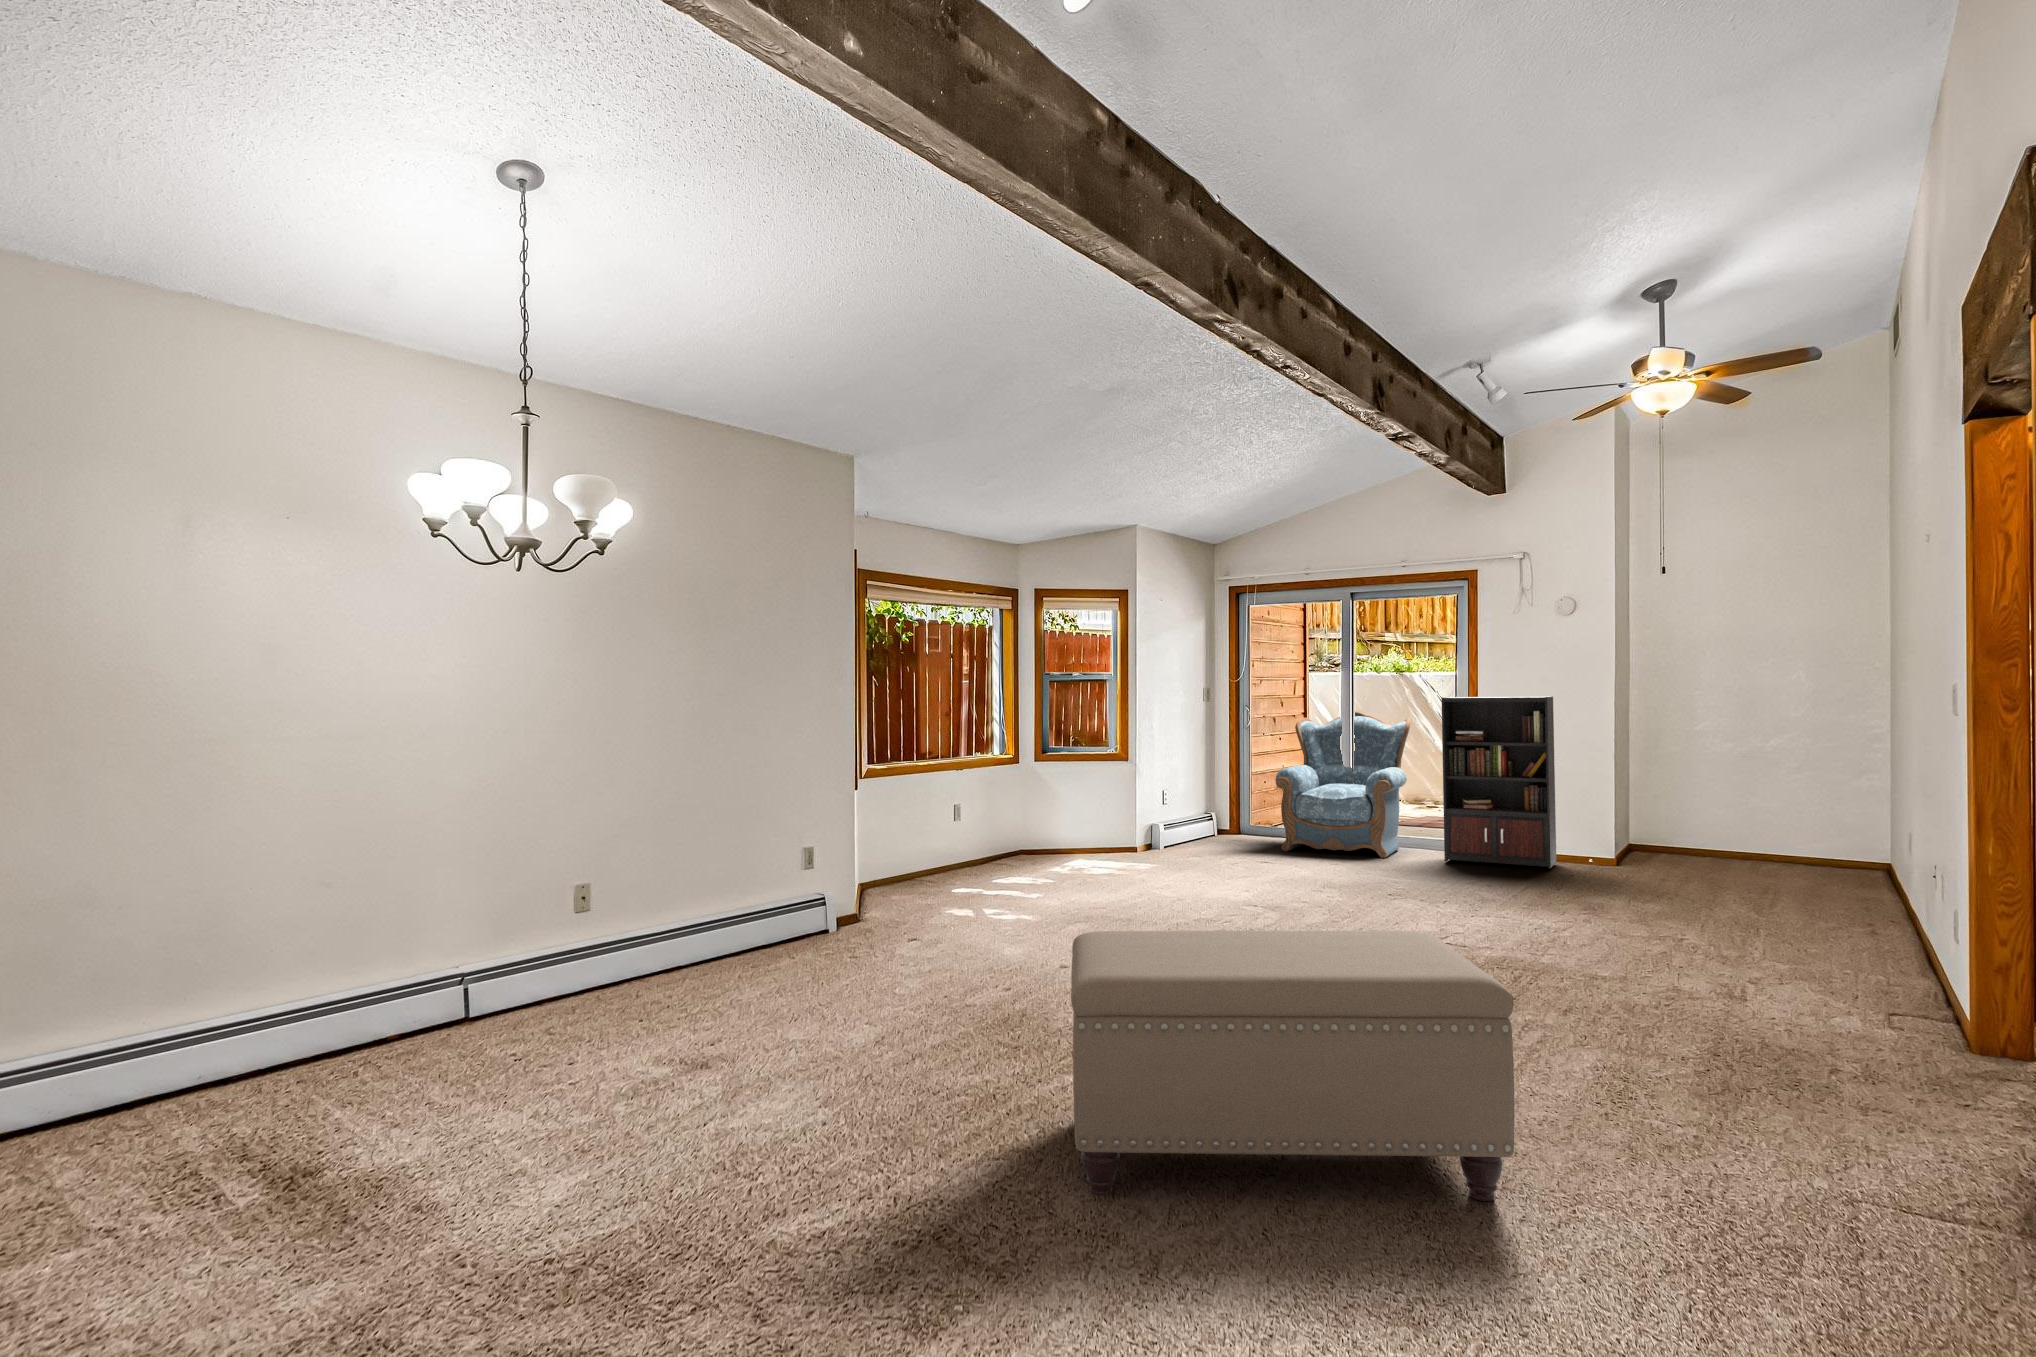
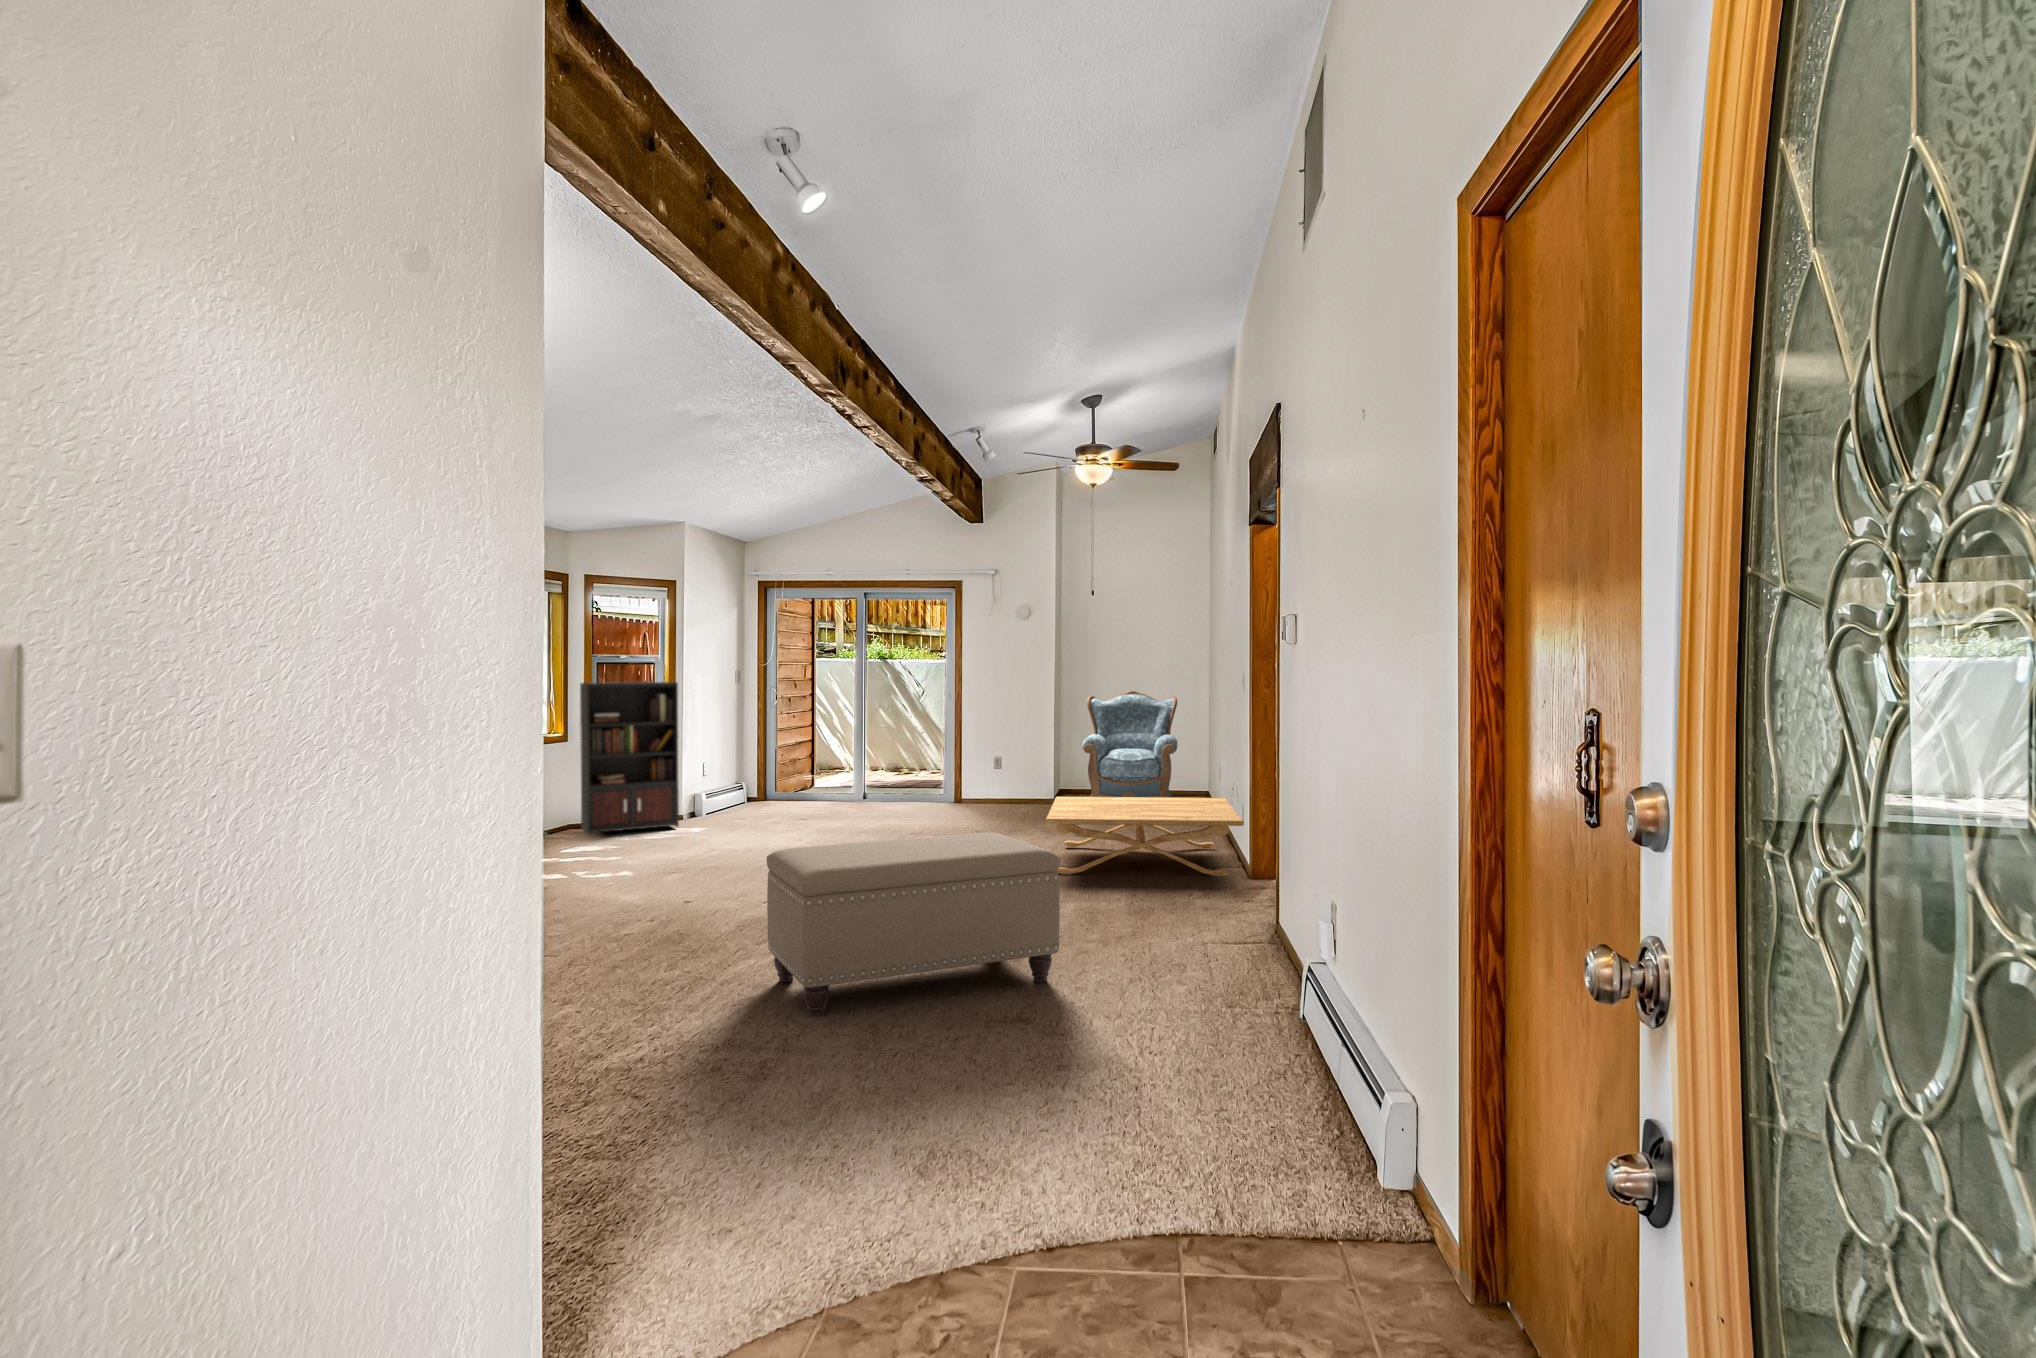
bookcase: present [1442,696,1592,868] -> present [580,682,679,834]
armchair: present [1275,711,1411,858] -> present [1082,690,1177,798]
coffee table: none [1564,862,1938,1022] -> present [1046,797,1244,876]

